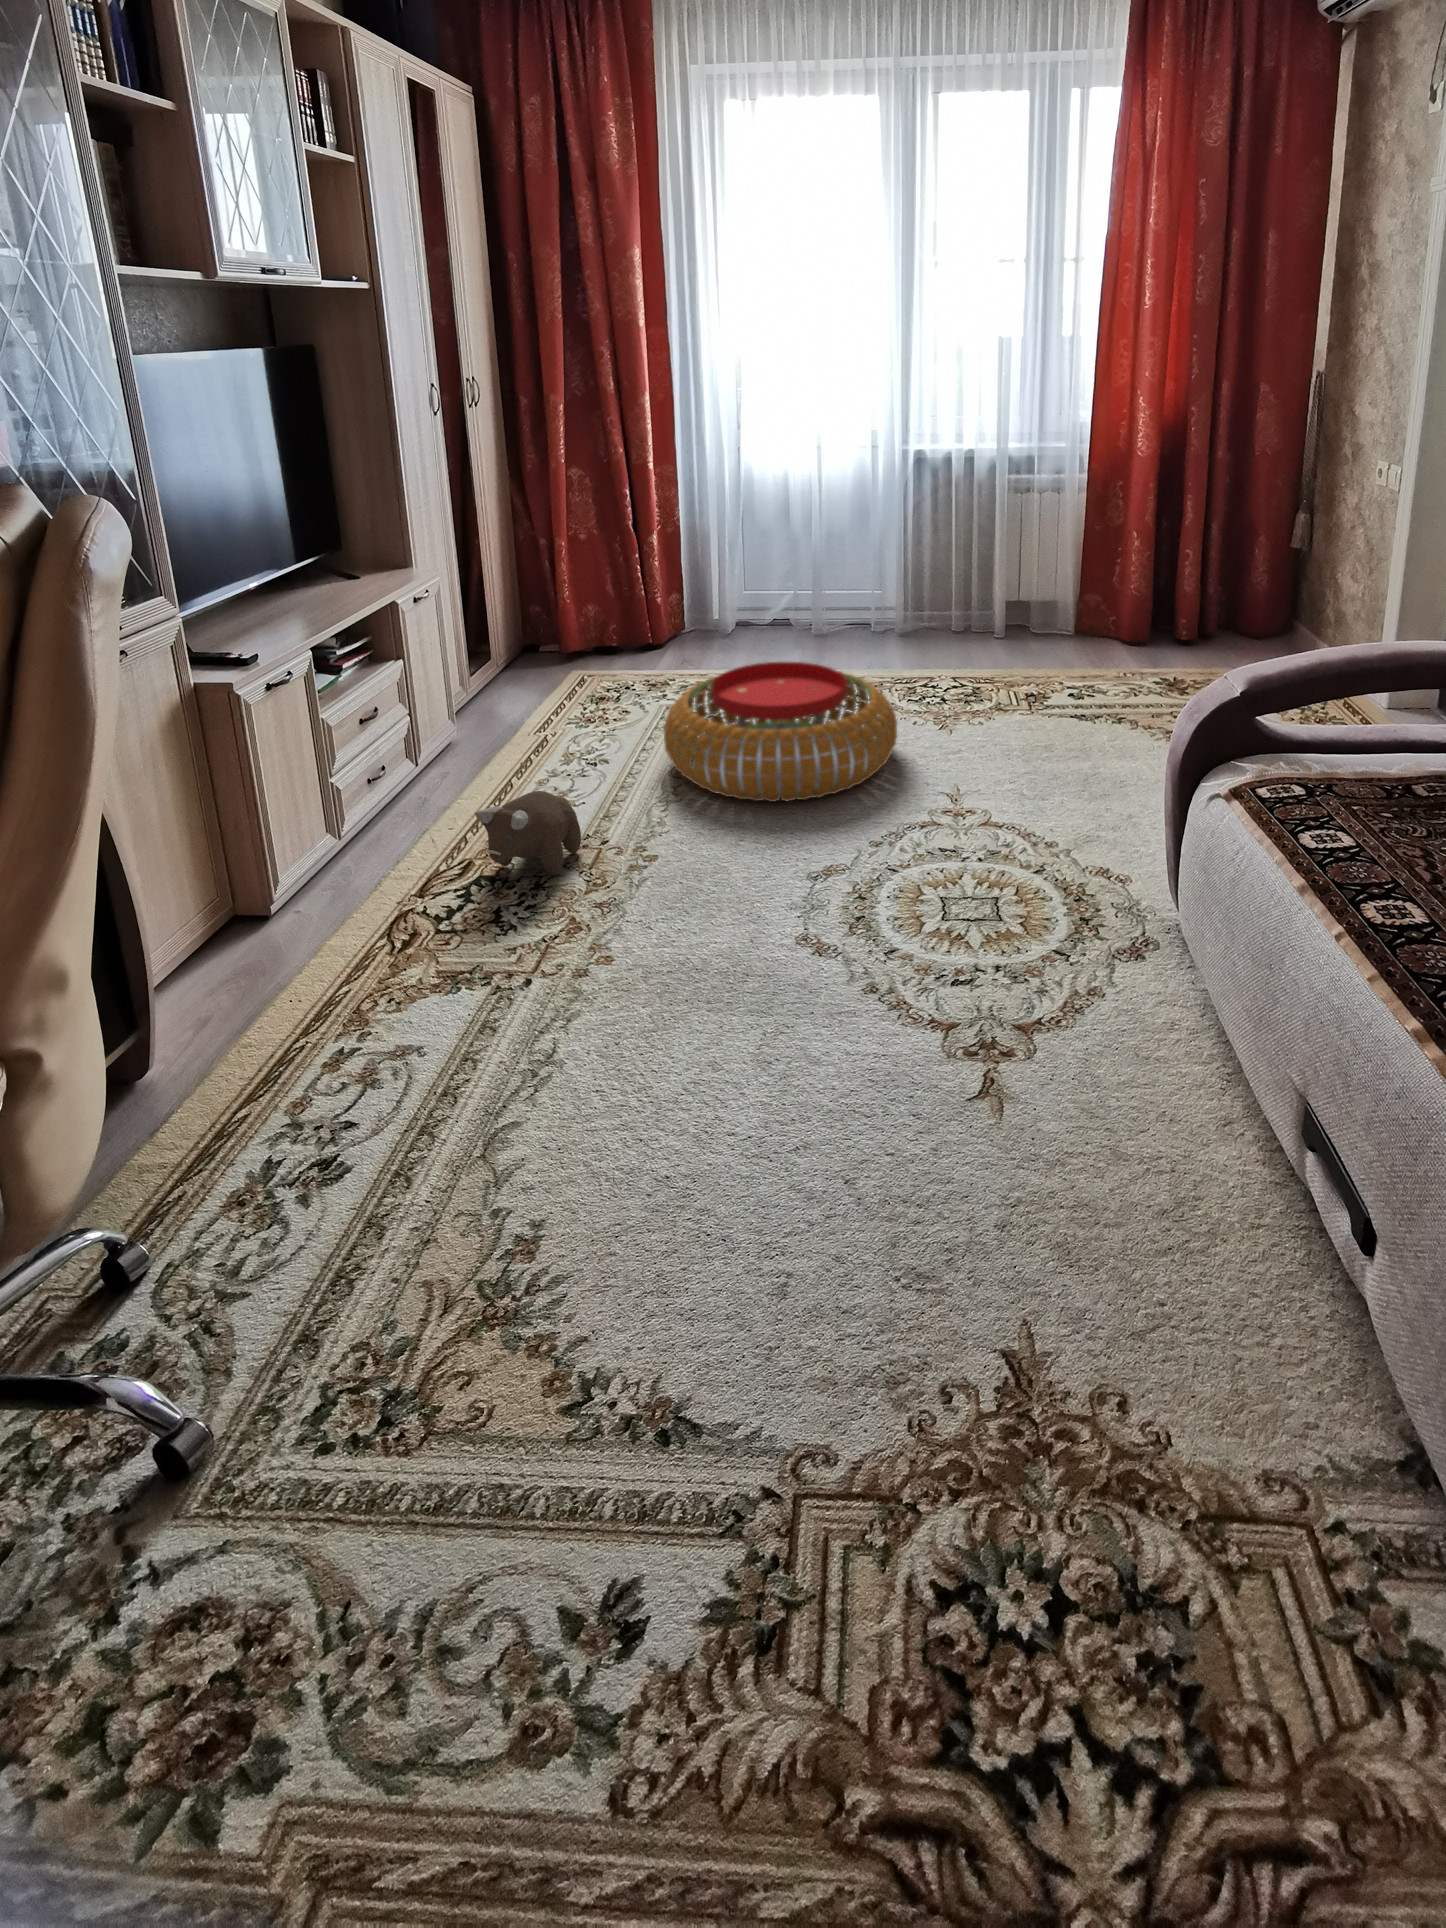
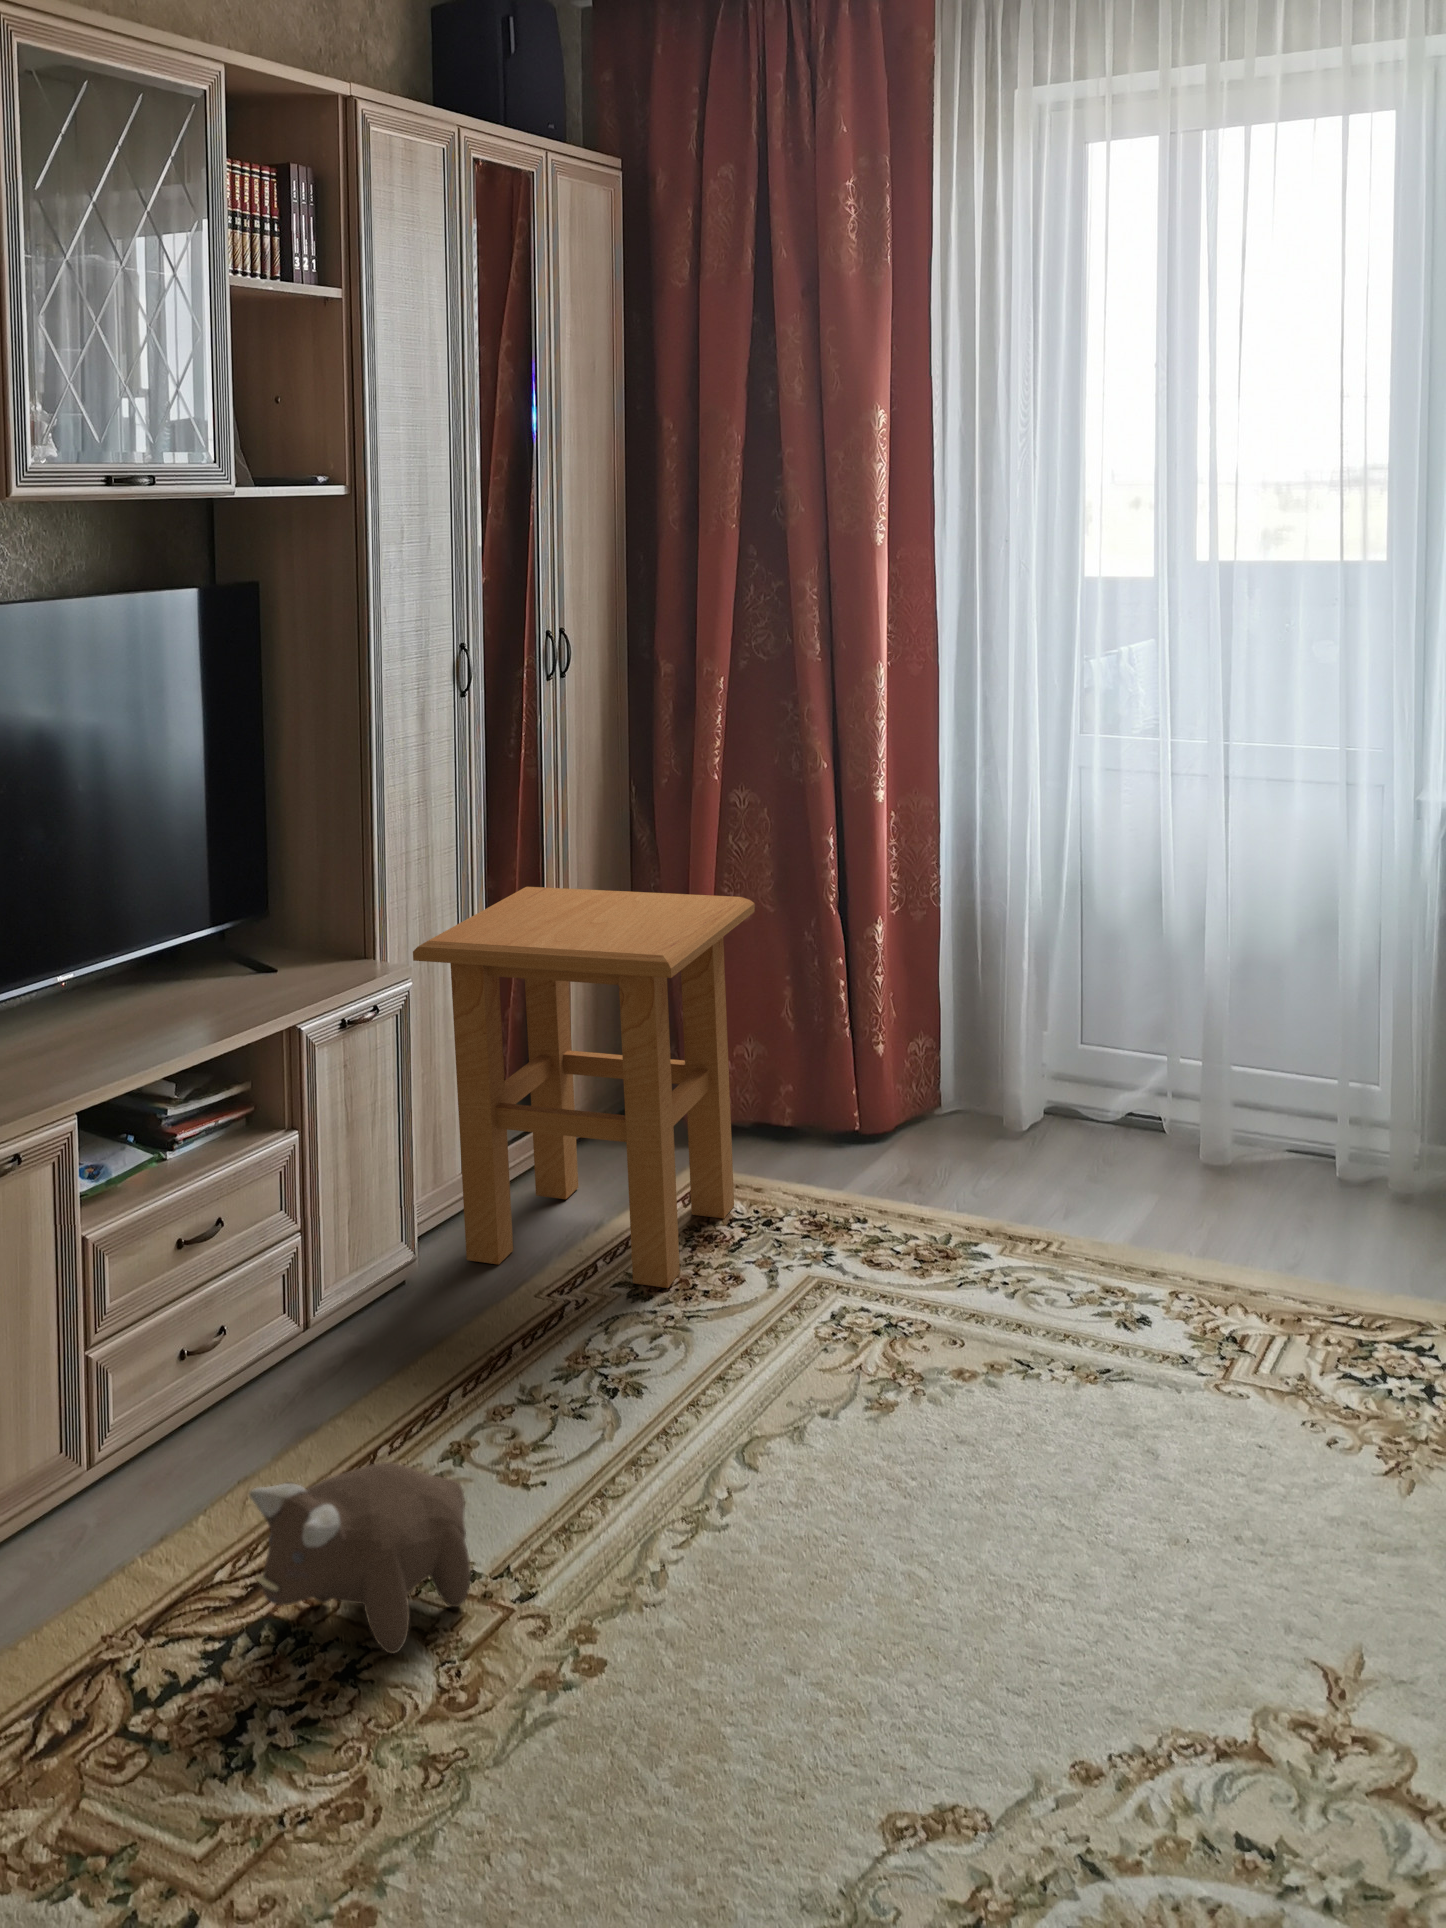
side table: none [439,522,609,725] -> present [413,887,755,1288]
pouf: present [663,662,898,802] -> none [721,1243,1249,1597]

